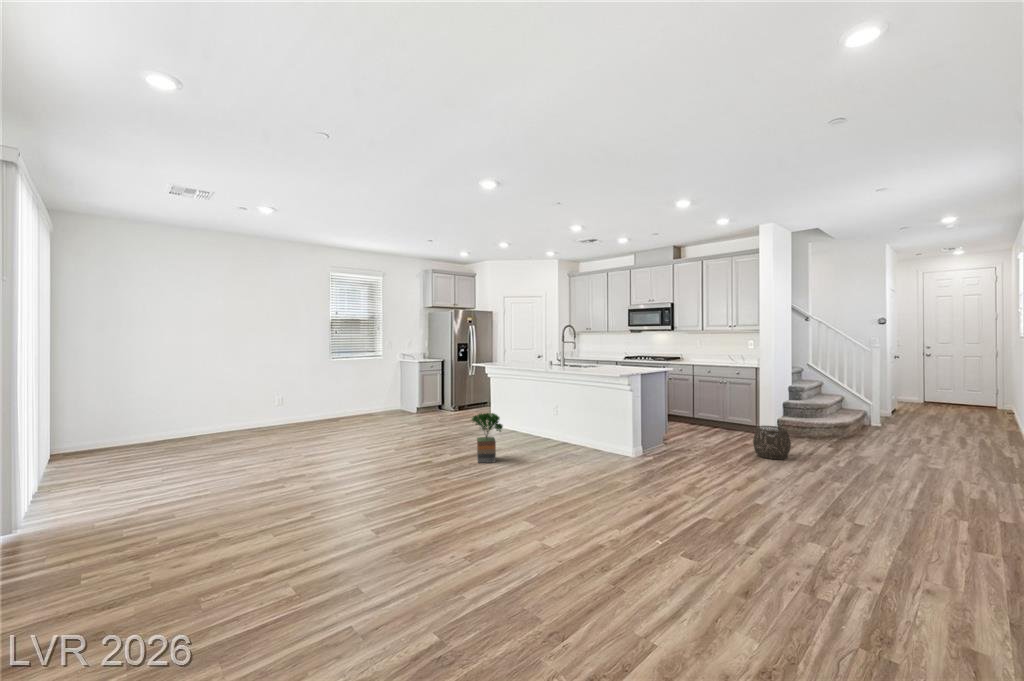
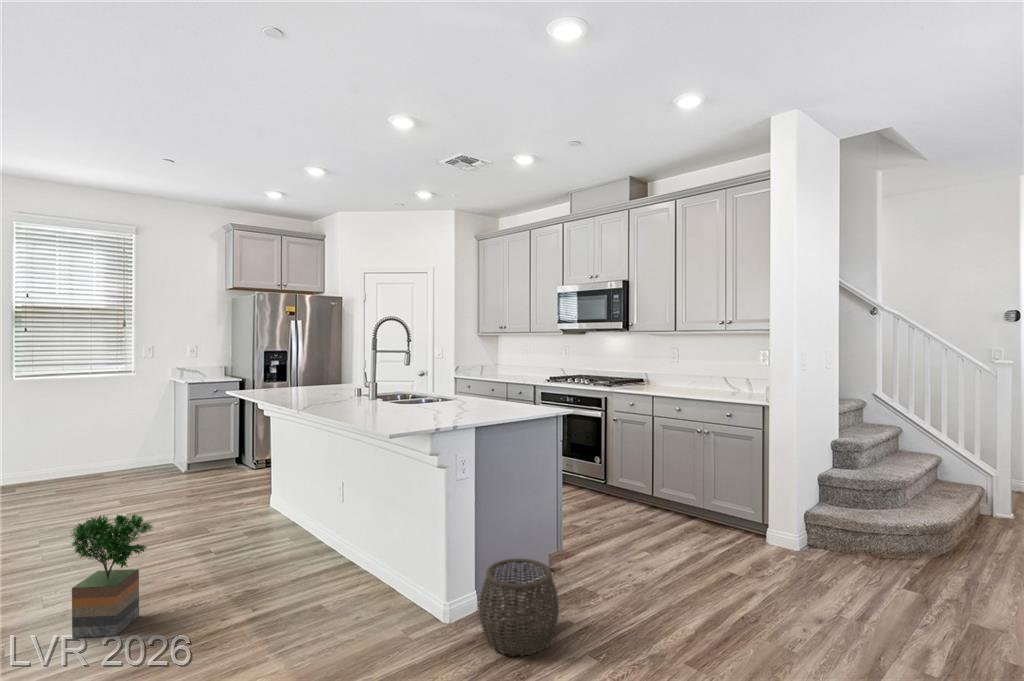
woven basket: present [753,426,791,459] -> present [479,558,559,656]

